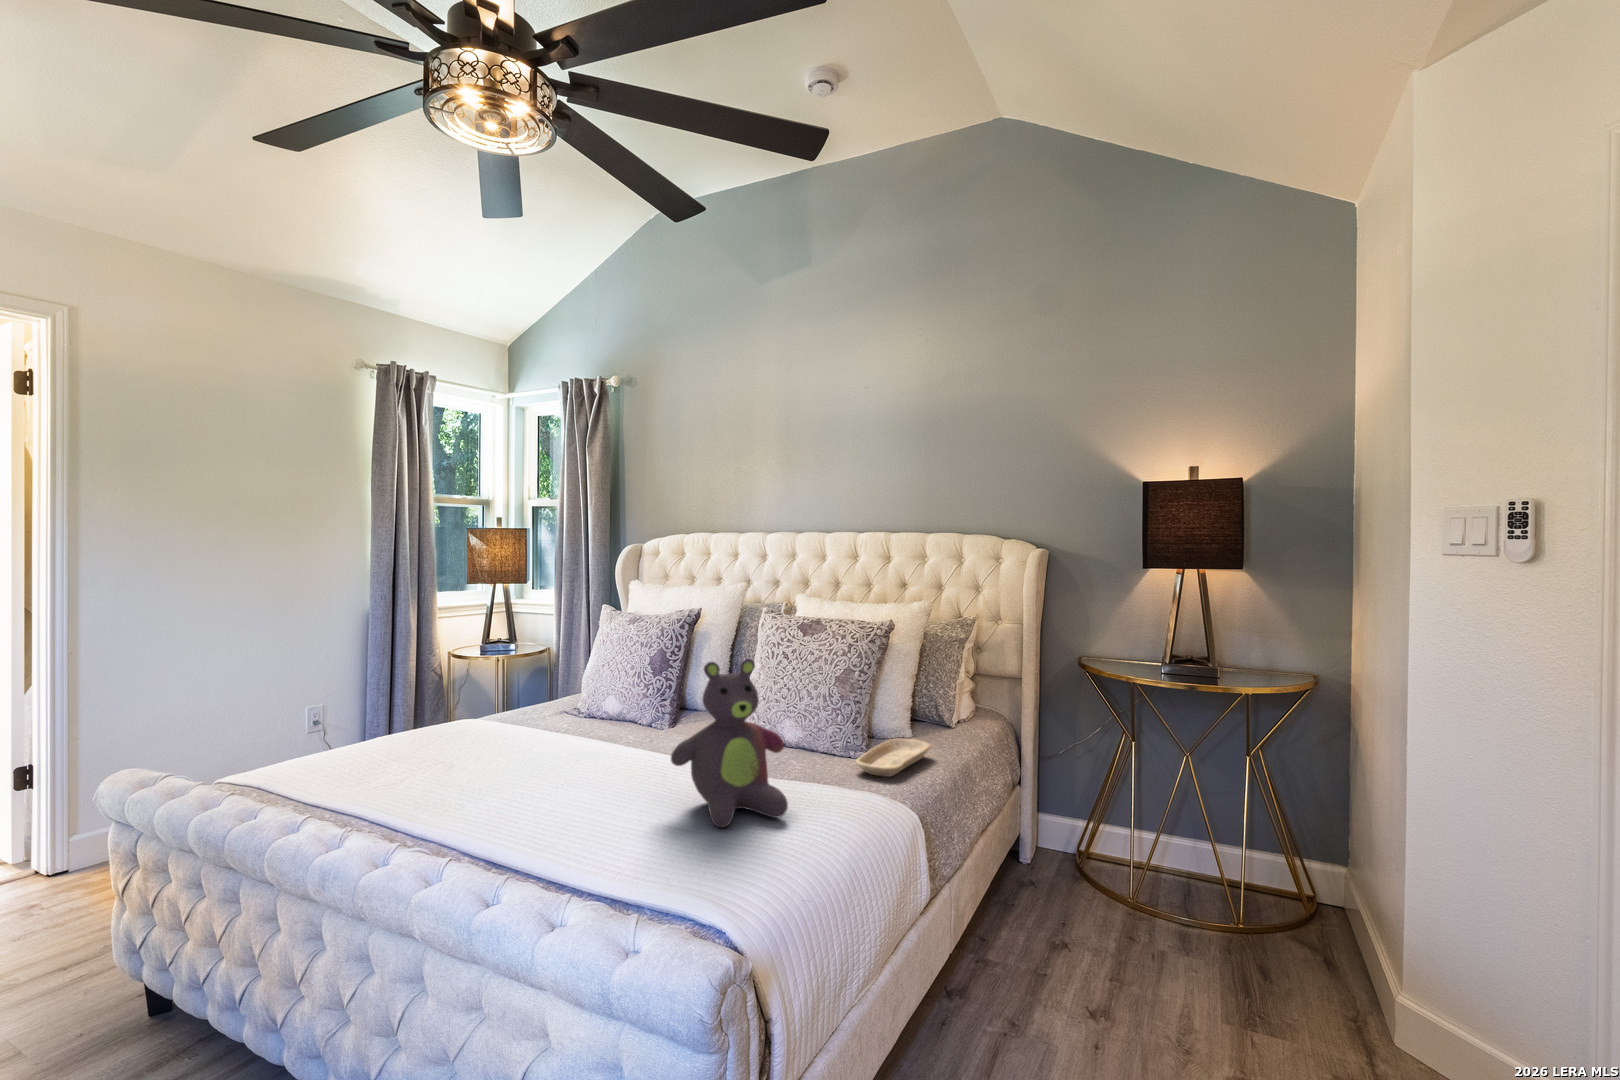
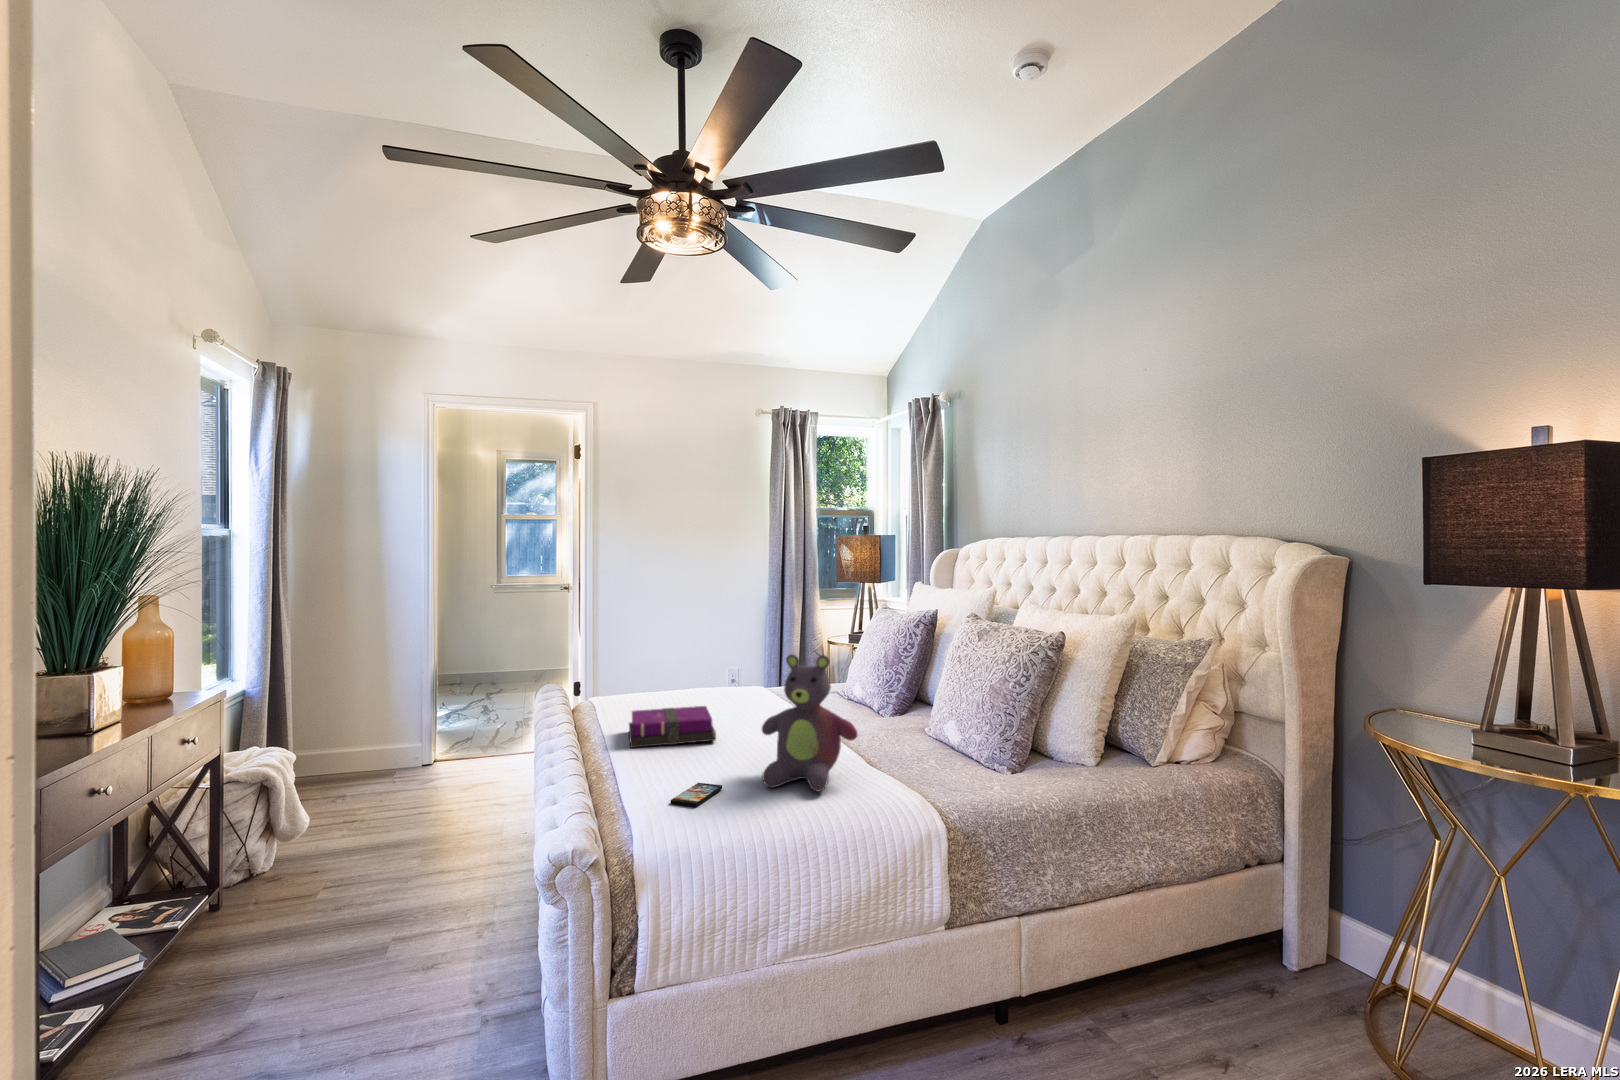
tray: present [856,739,931,777] -> none [957,758,1068,789]
notebook: none [387,749,550,829] -> present [629,706,716,748]
smartphone: none [640,840,693,881] -> present [671,783,722,807]

